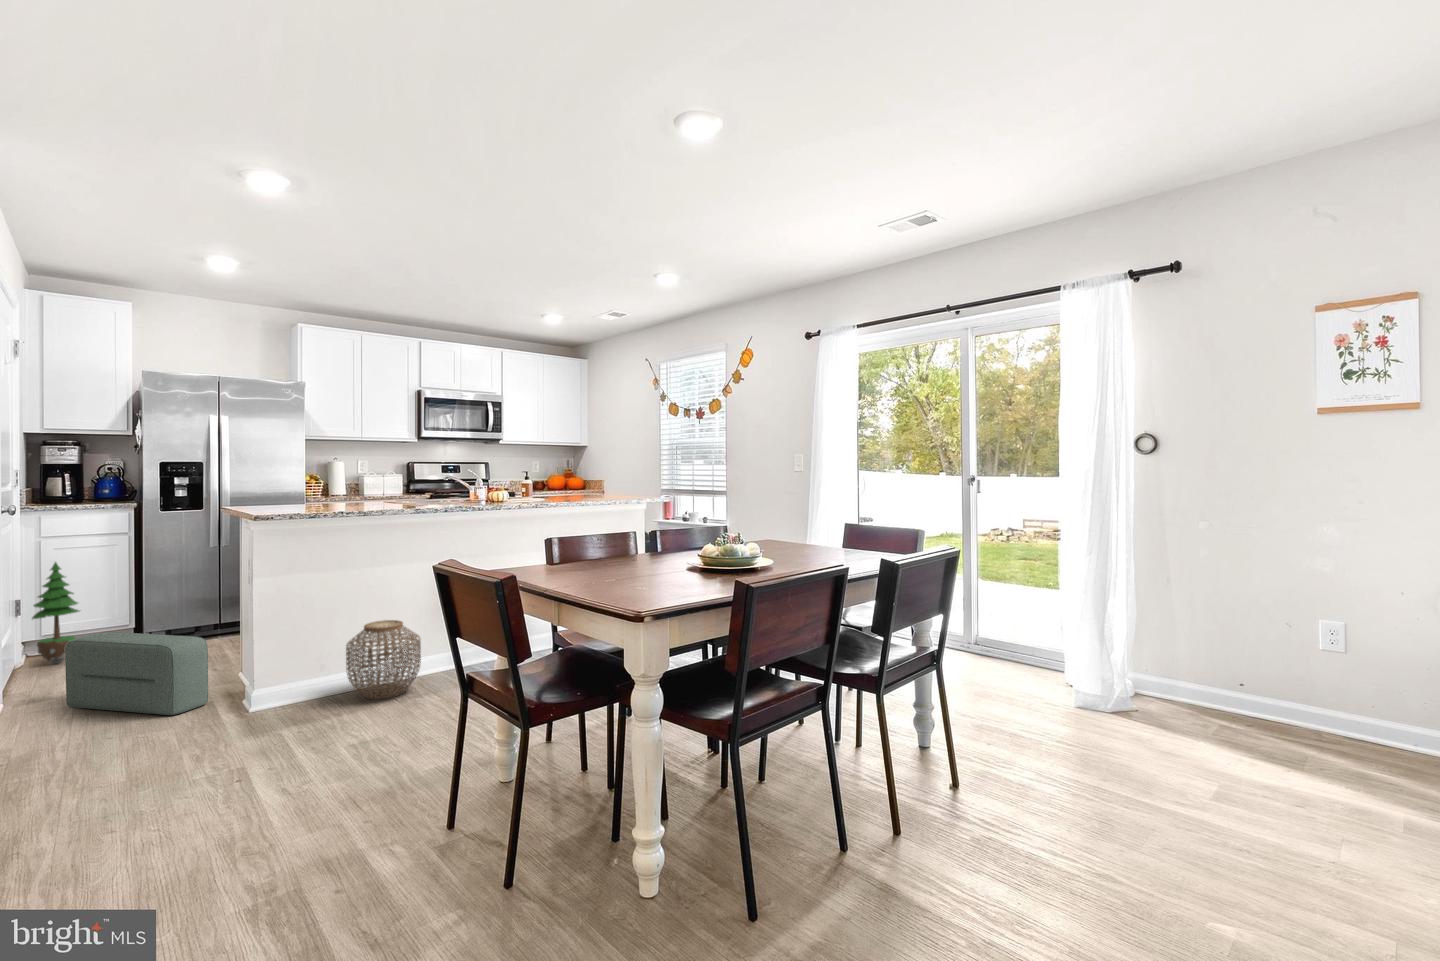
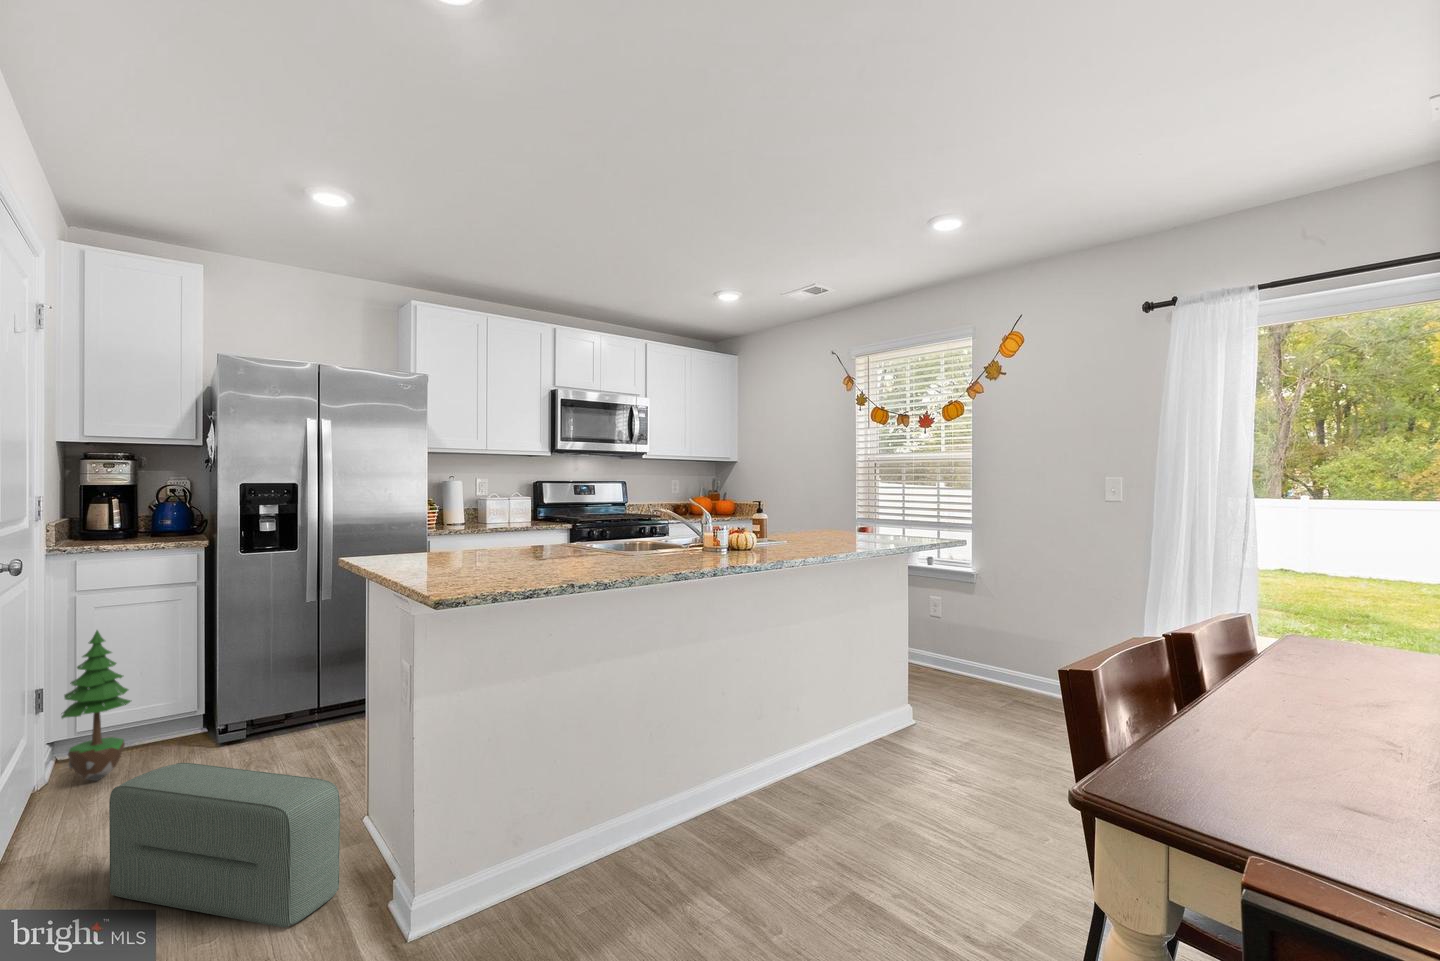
woven basket: present [346,620,421,699] -> none [560,745,672,887]

